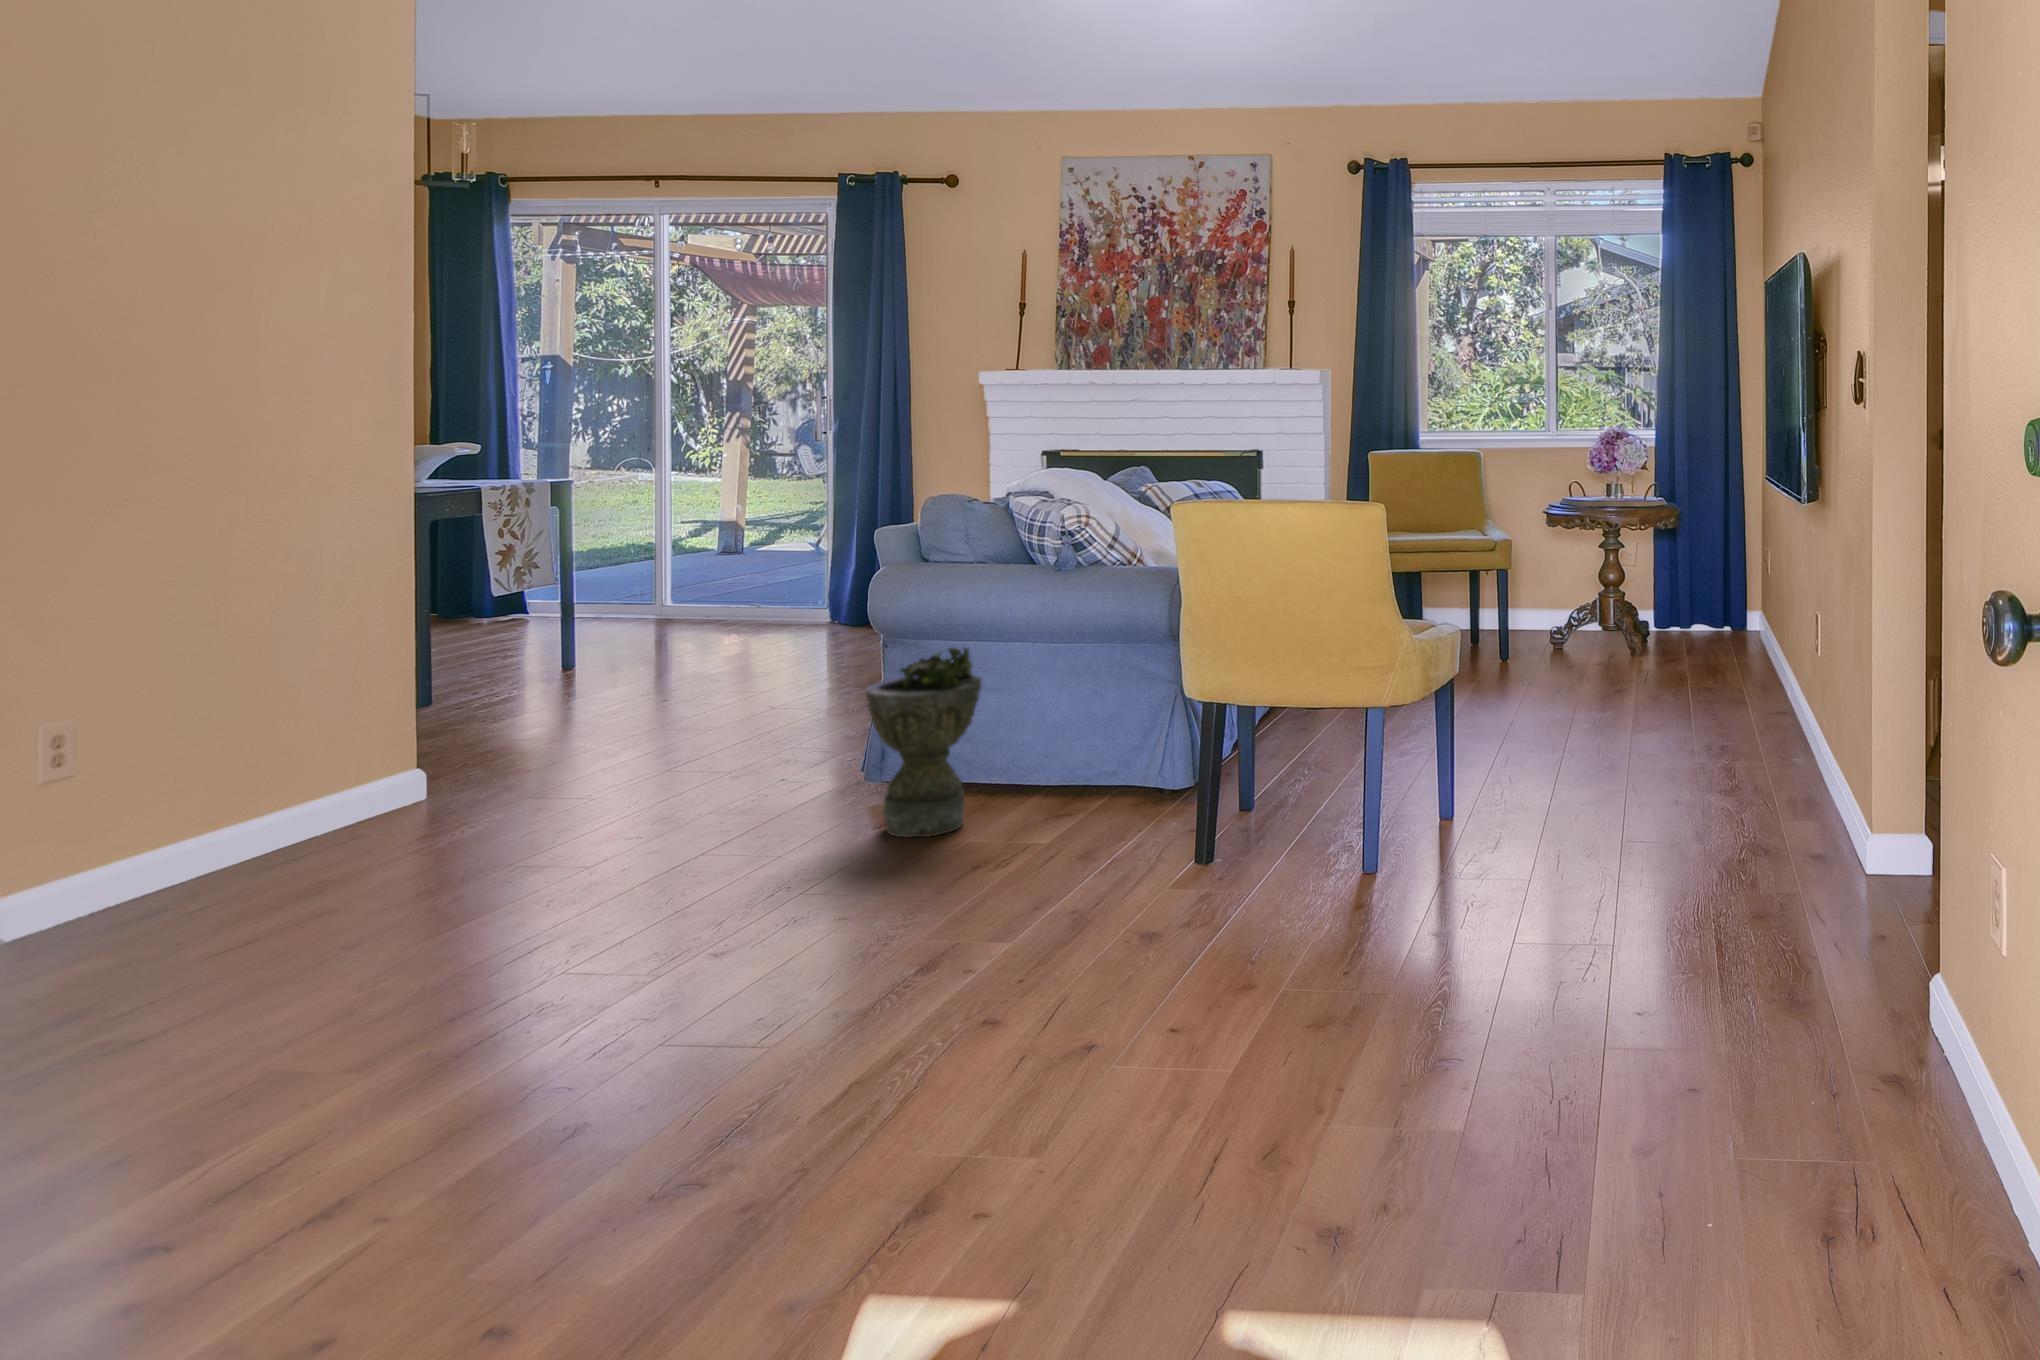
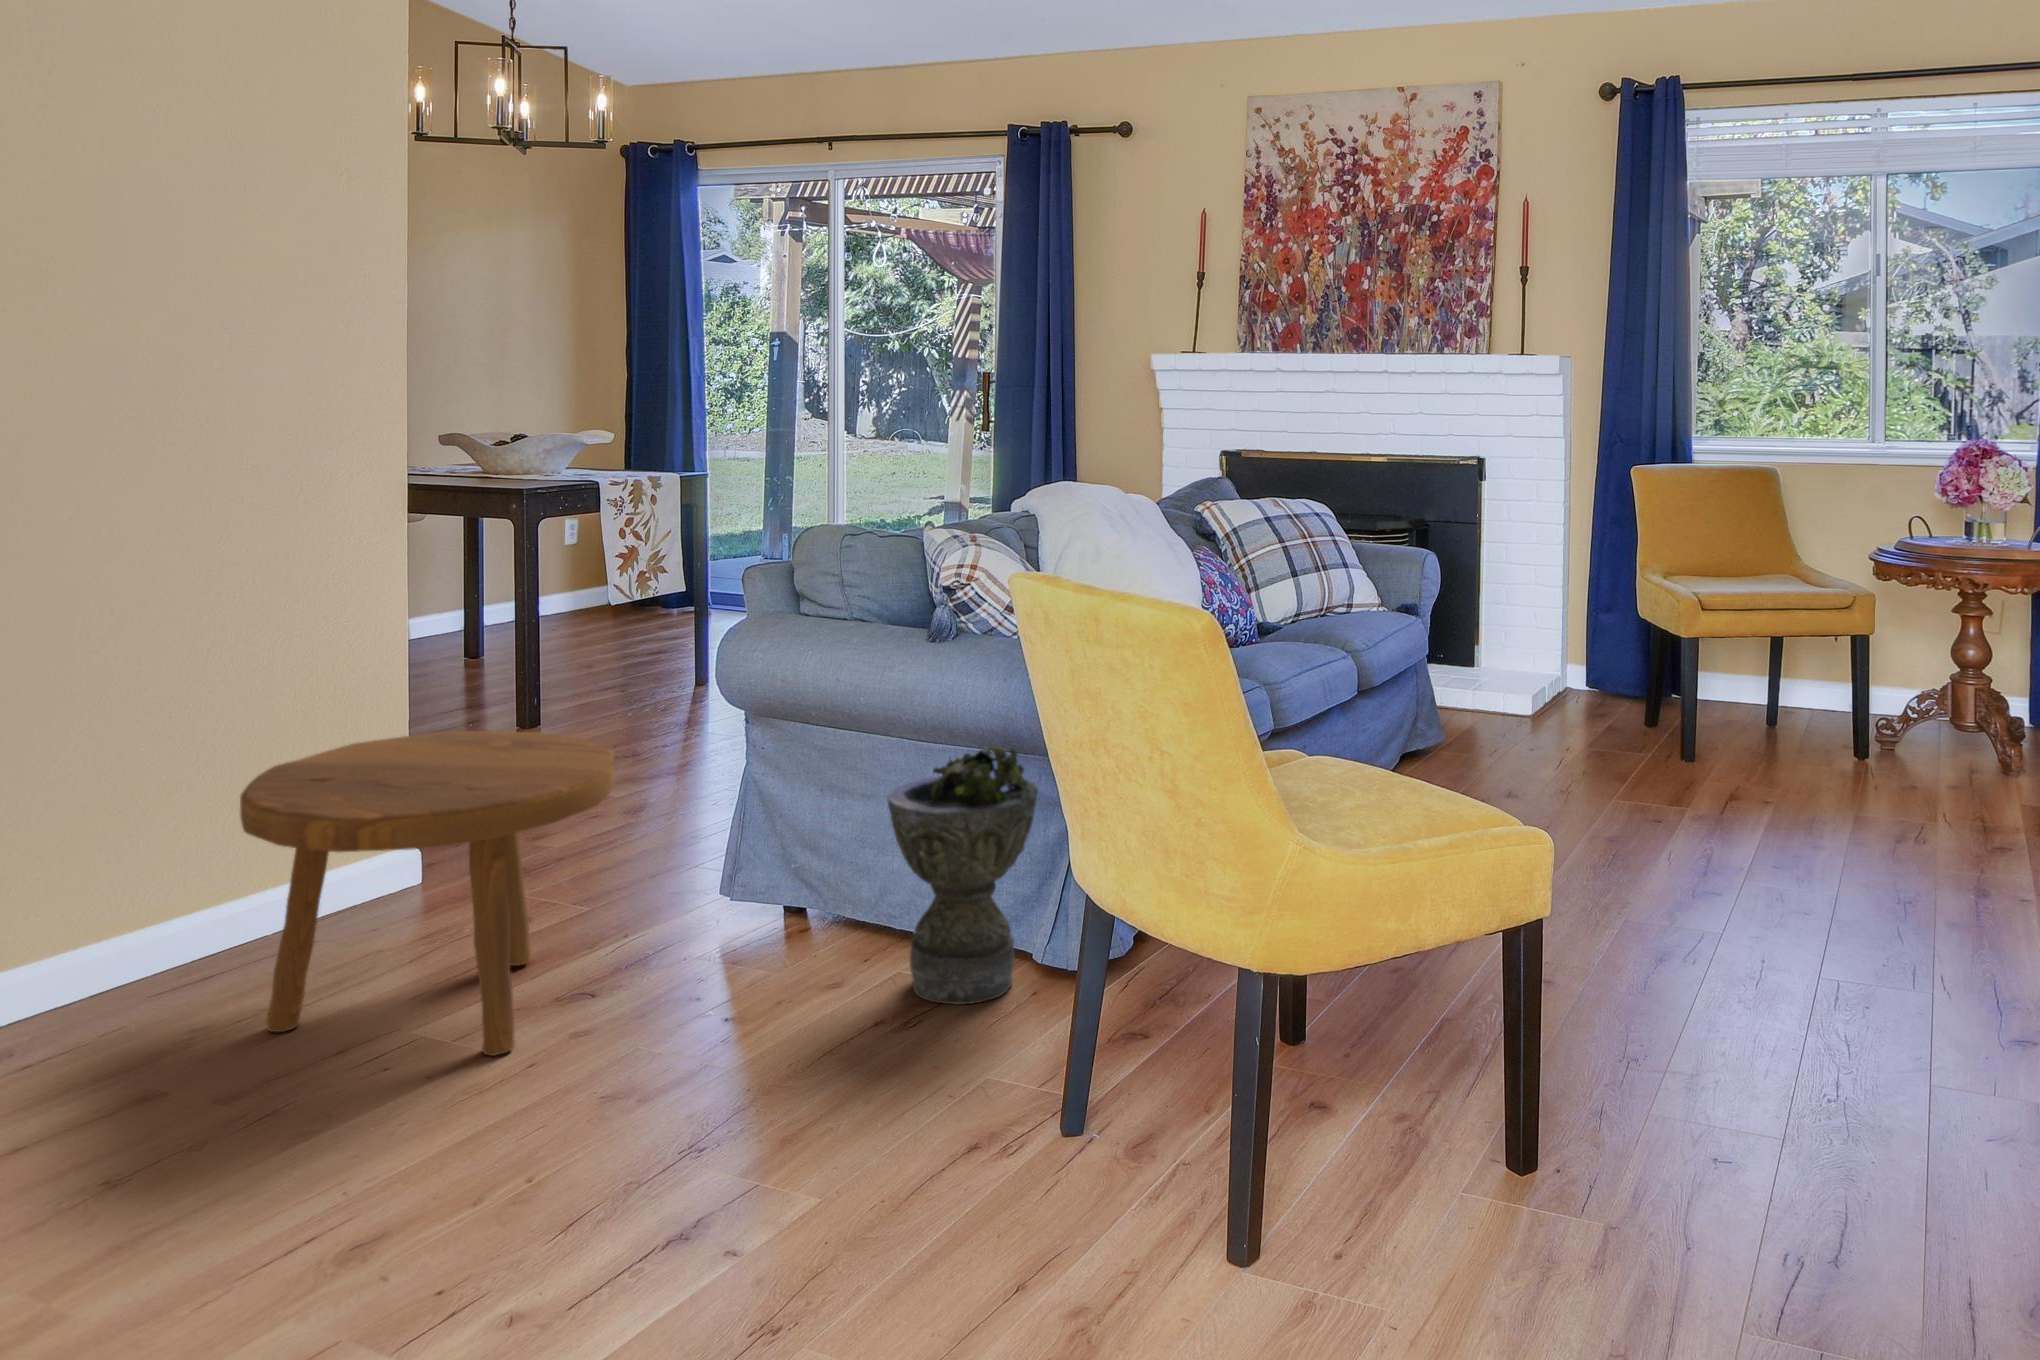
footstool: none [326,667,643,909] -> present [240,731,614,1056]

